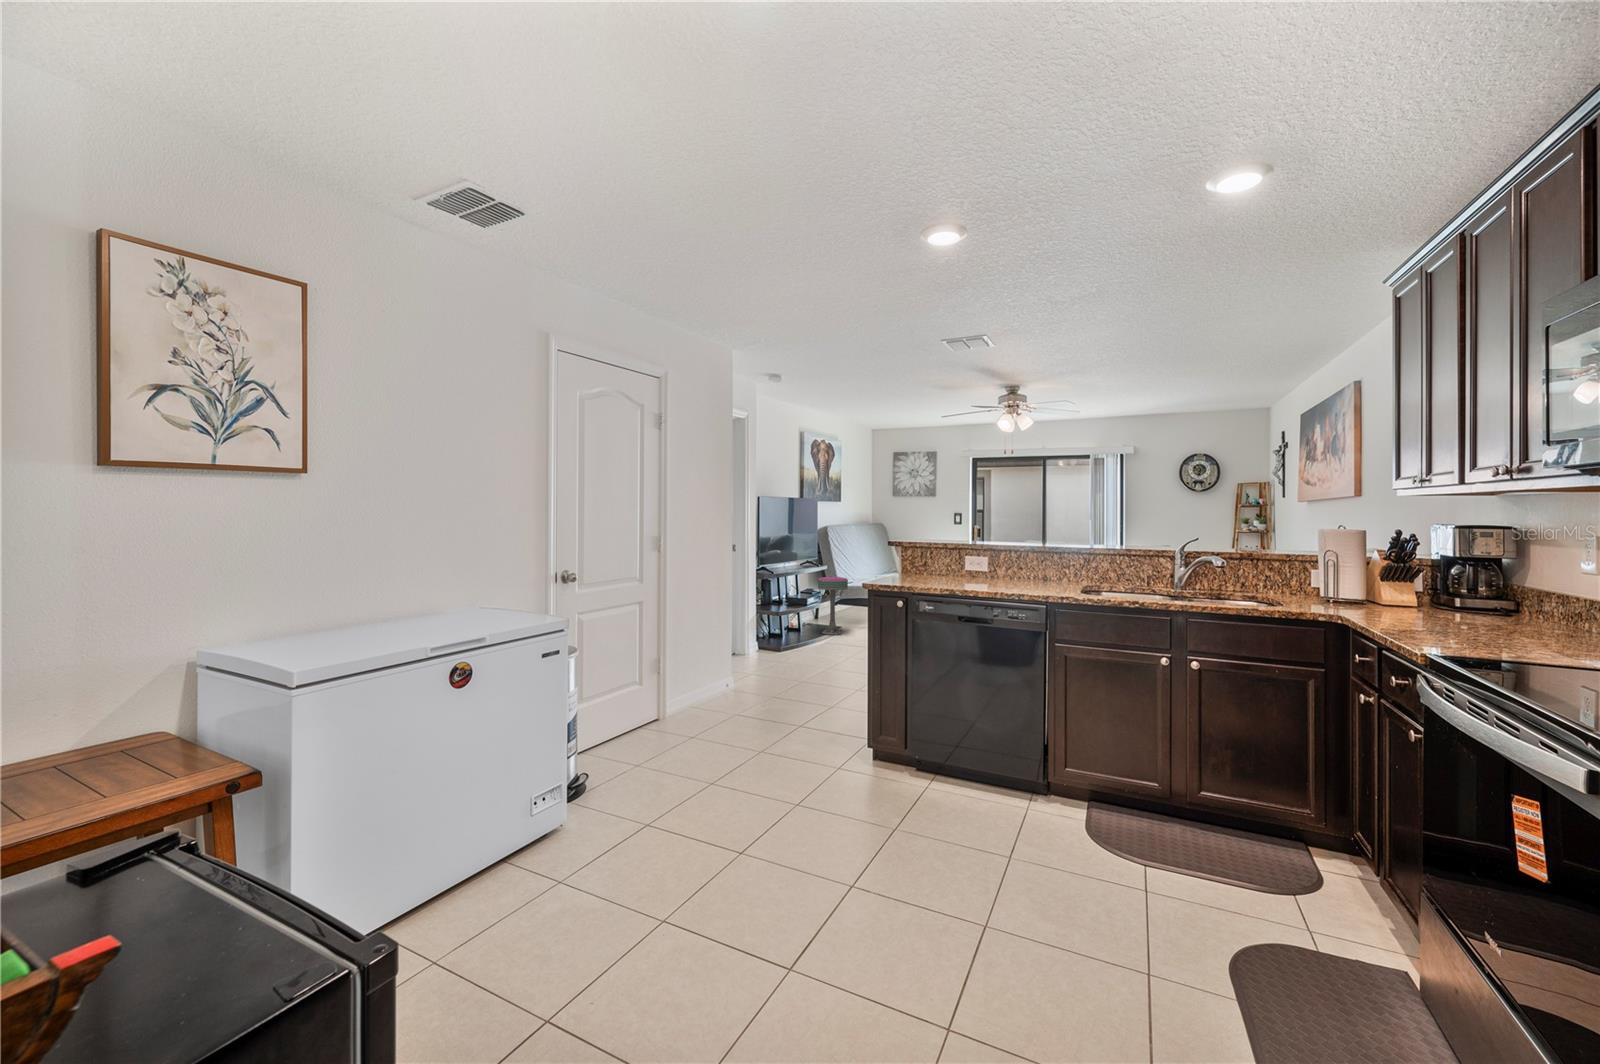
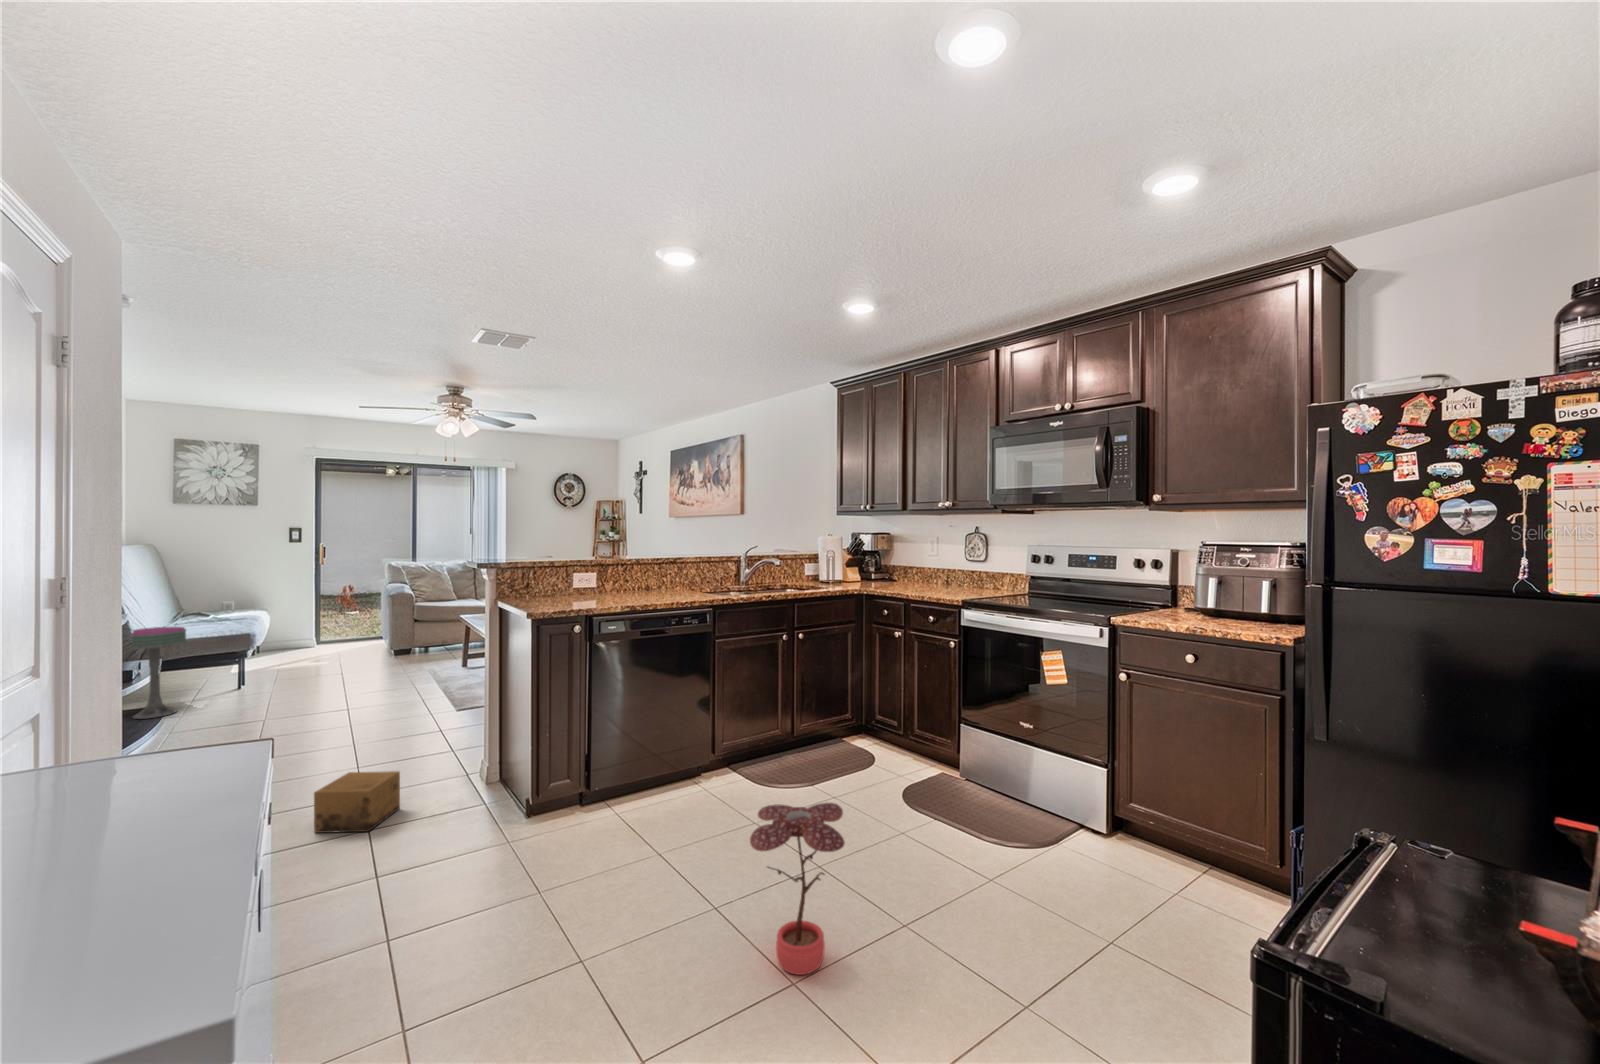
cardboard box: none [788,687,839,730] -> present [314,771,400,833]
potted plant: none [800,798,920,978] -> present [750,803,845,975]

